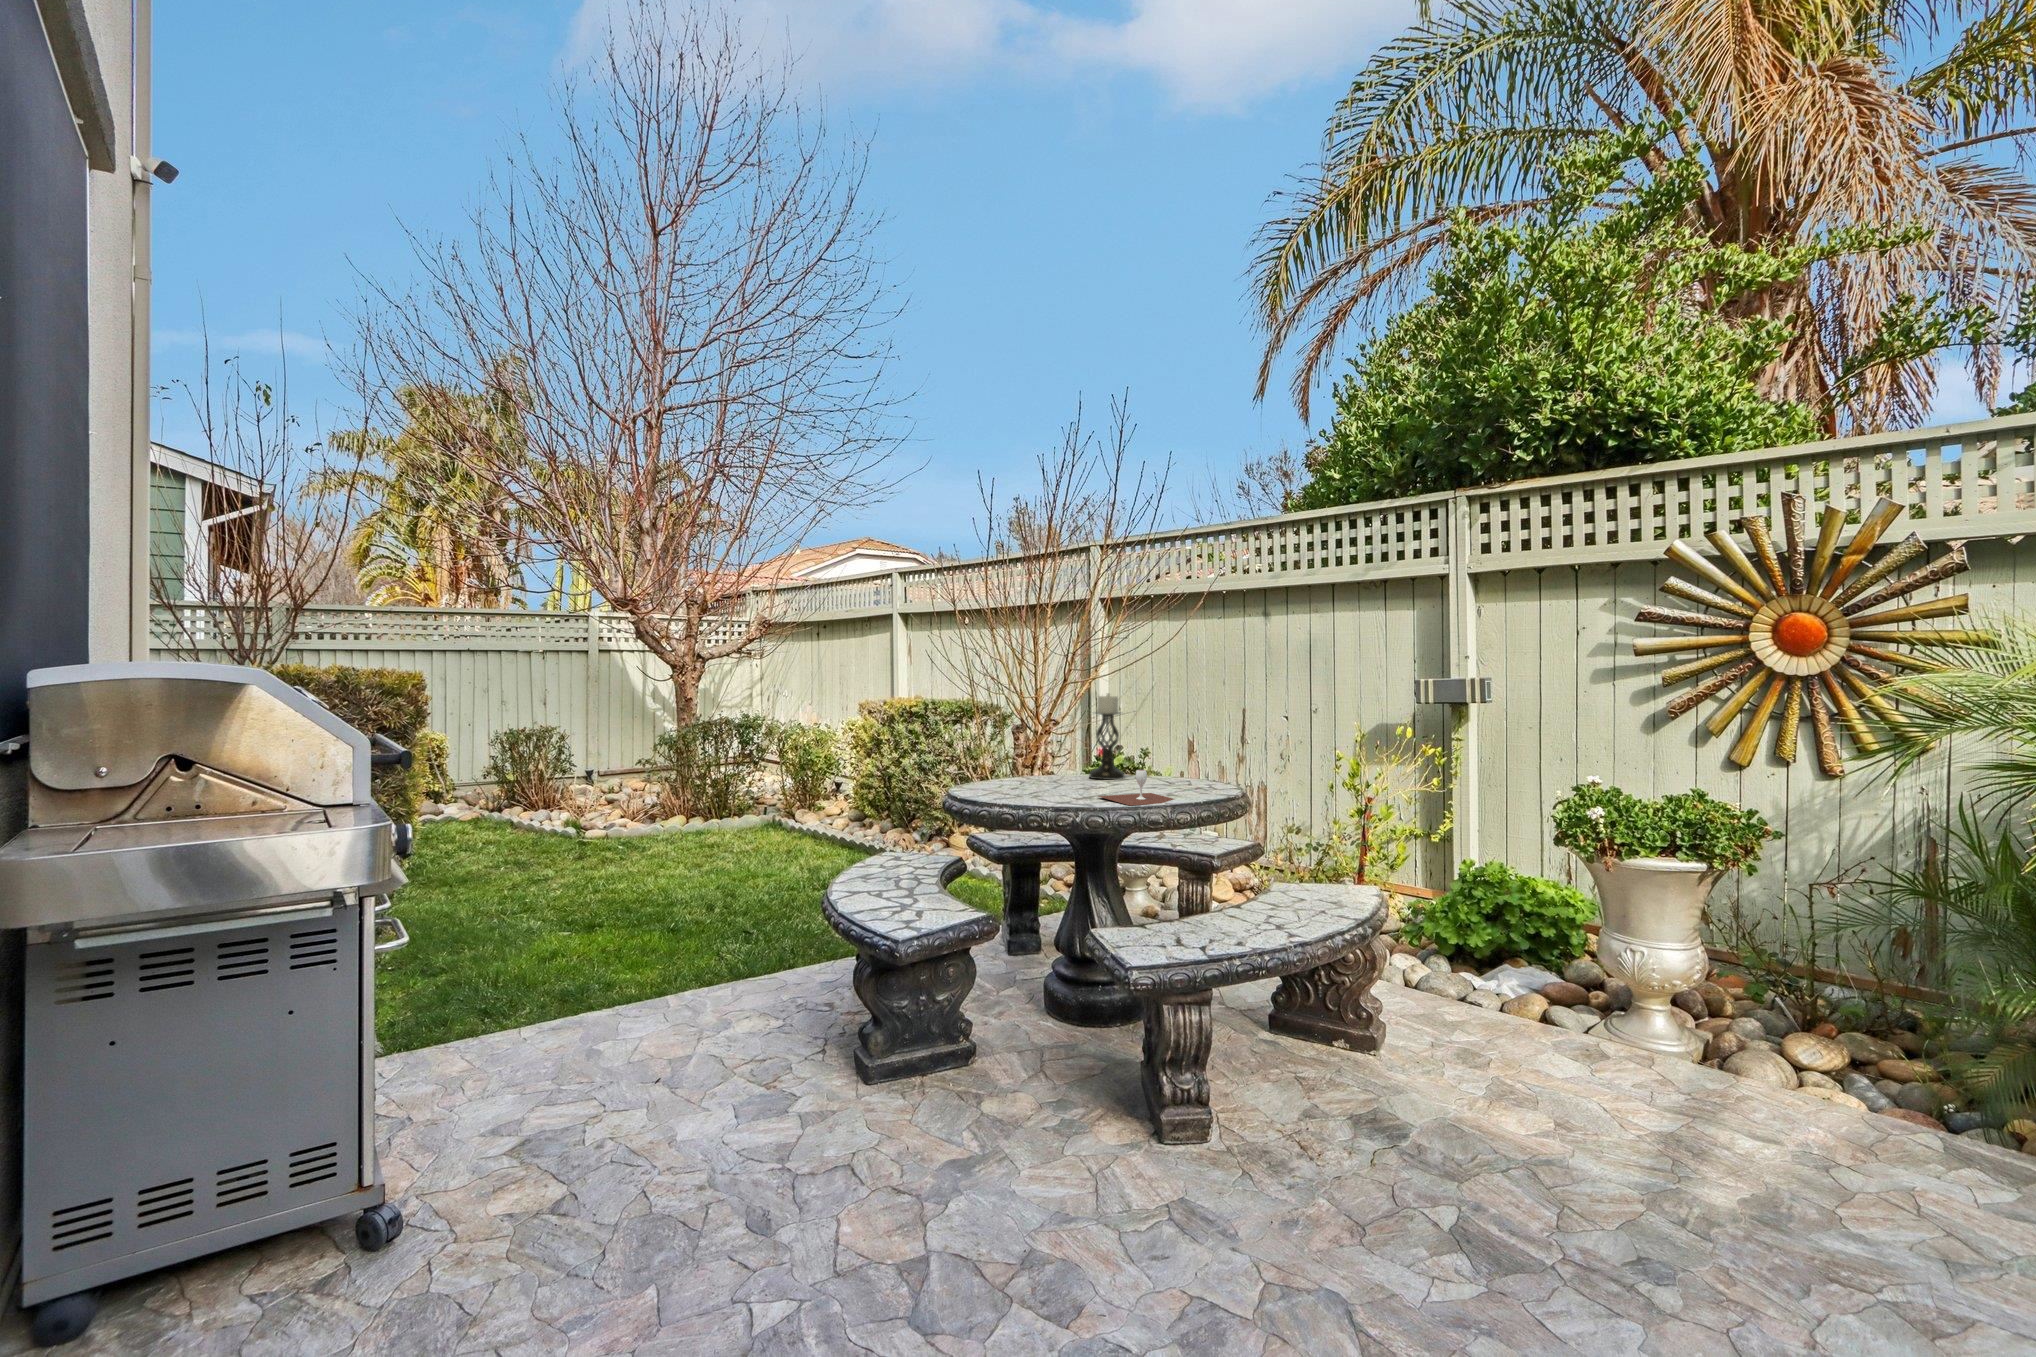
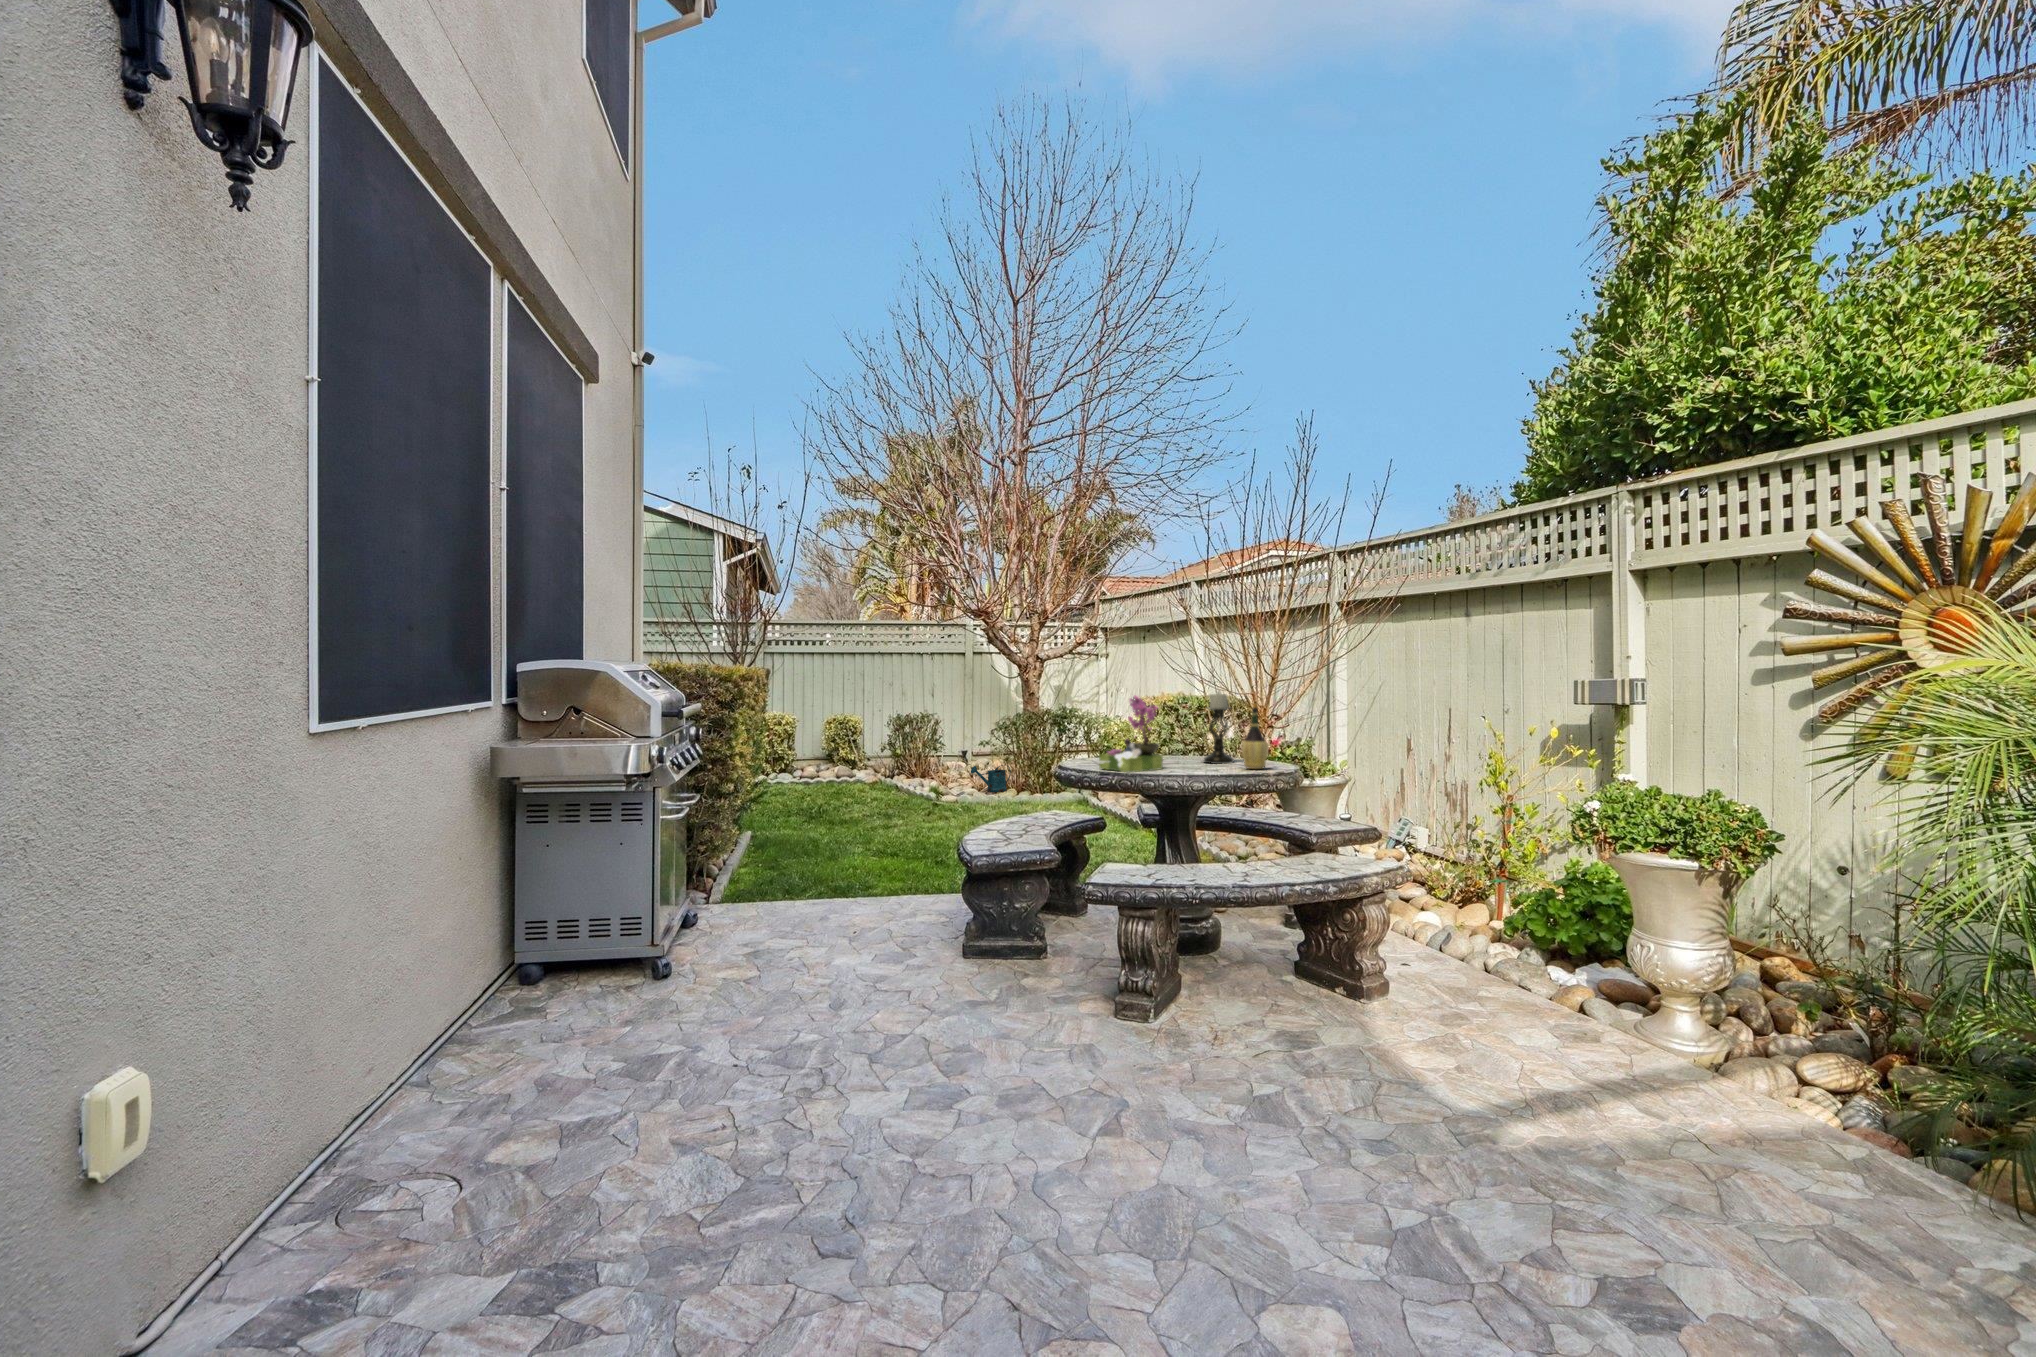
flower arrangement: none [998,696,1073,797] -> present [1099,695,1163,772]
wine bottle: none [1164,707,1195,785] -> present [1241,704,1268,769]
wine glass: present [1098,770,1174,806] -> none [1159,753,1217,780]
watering can: none [623,787,674,821] -> present [971,765,1011,792]

